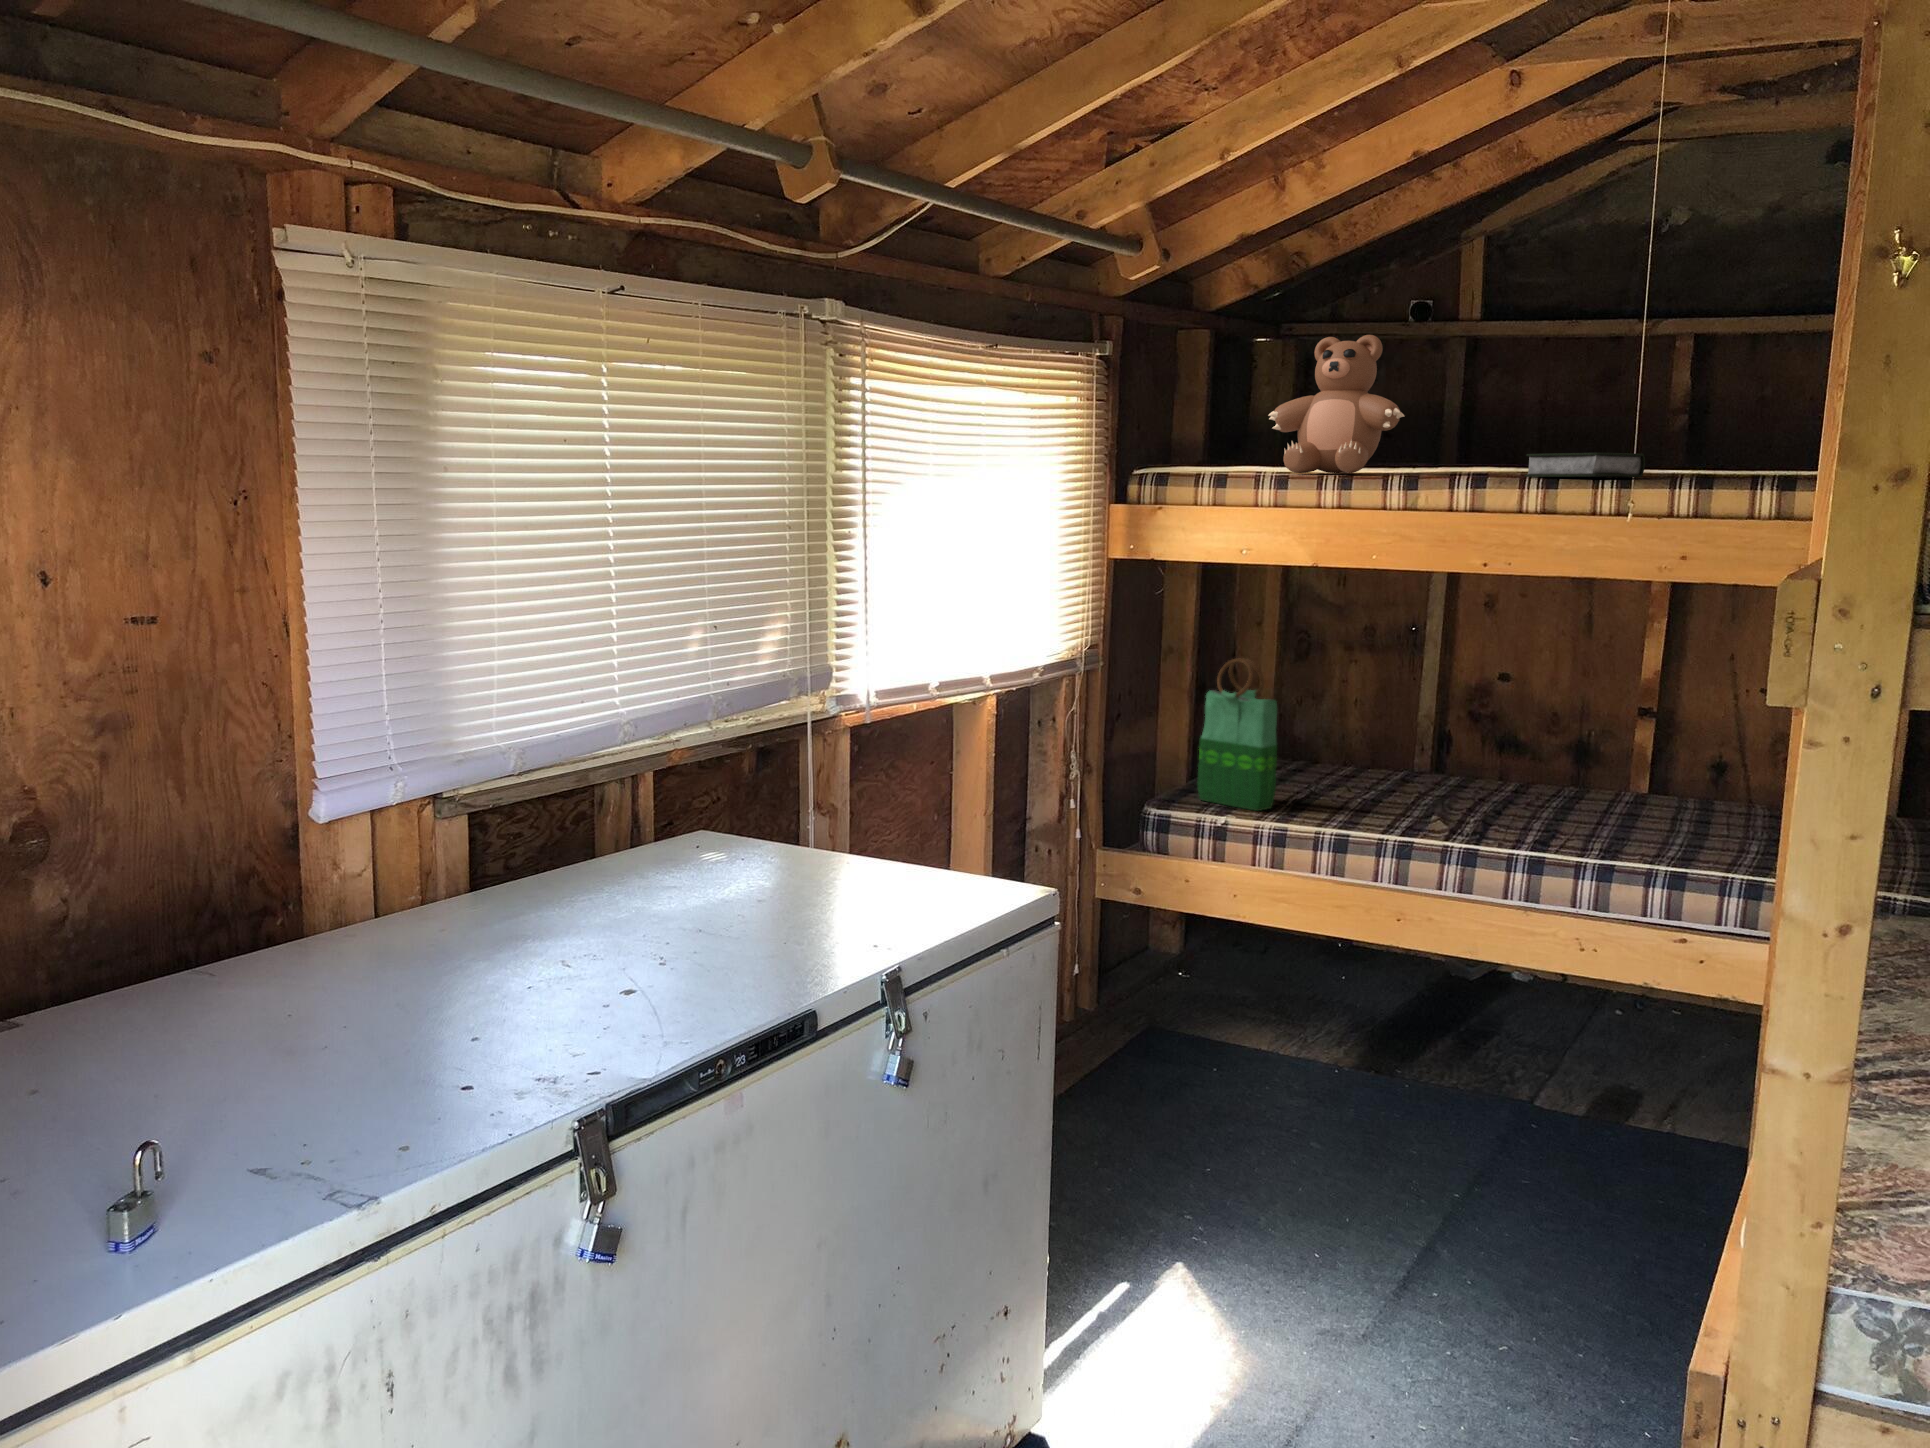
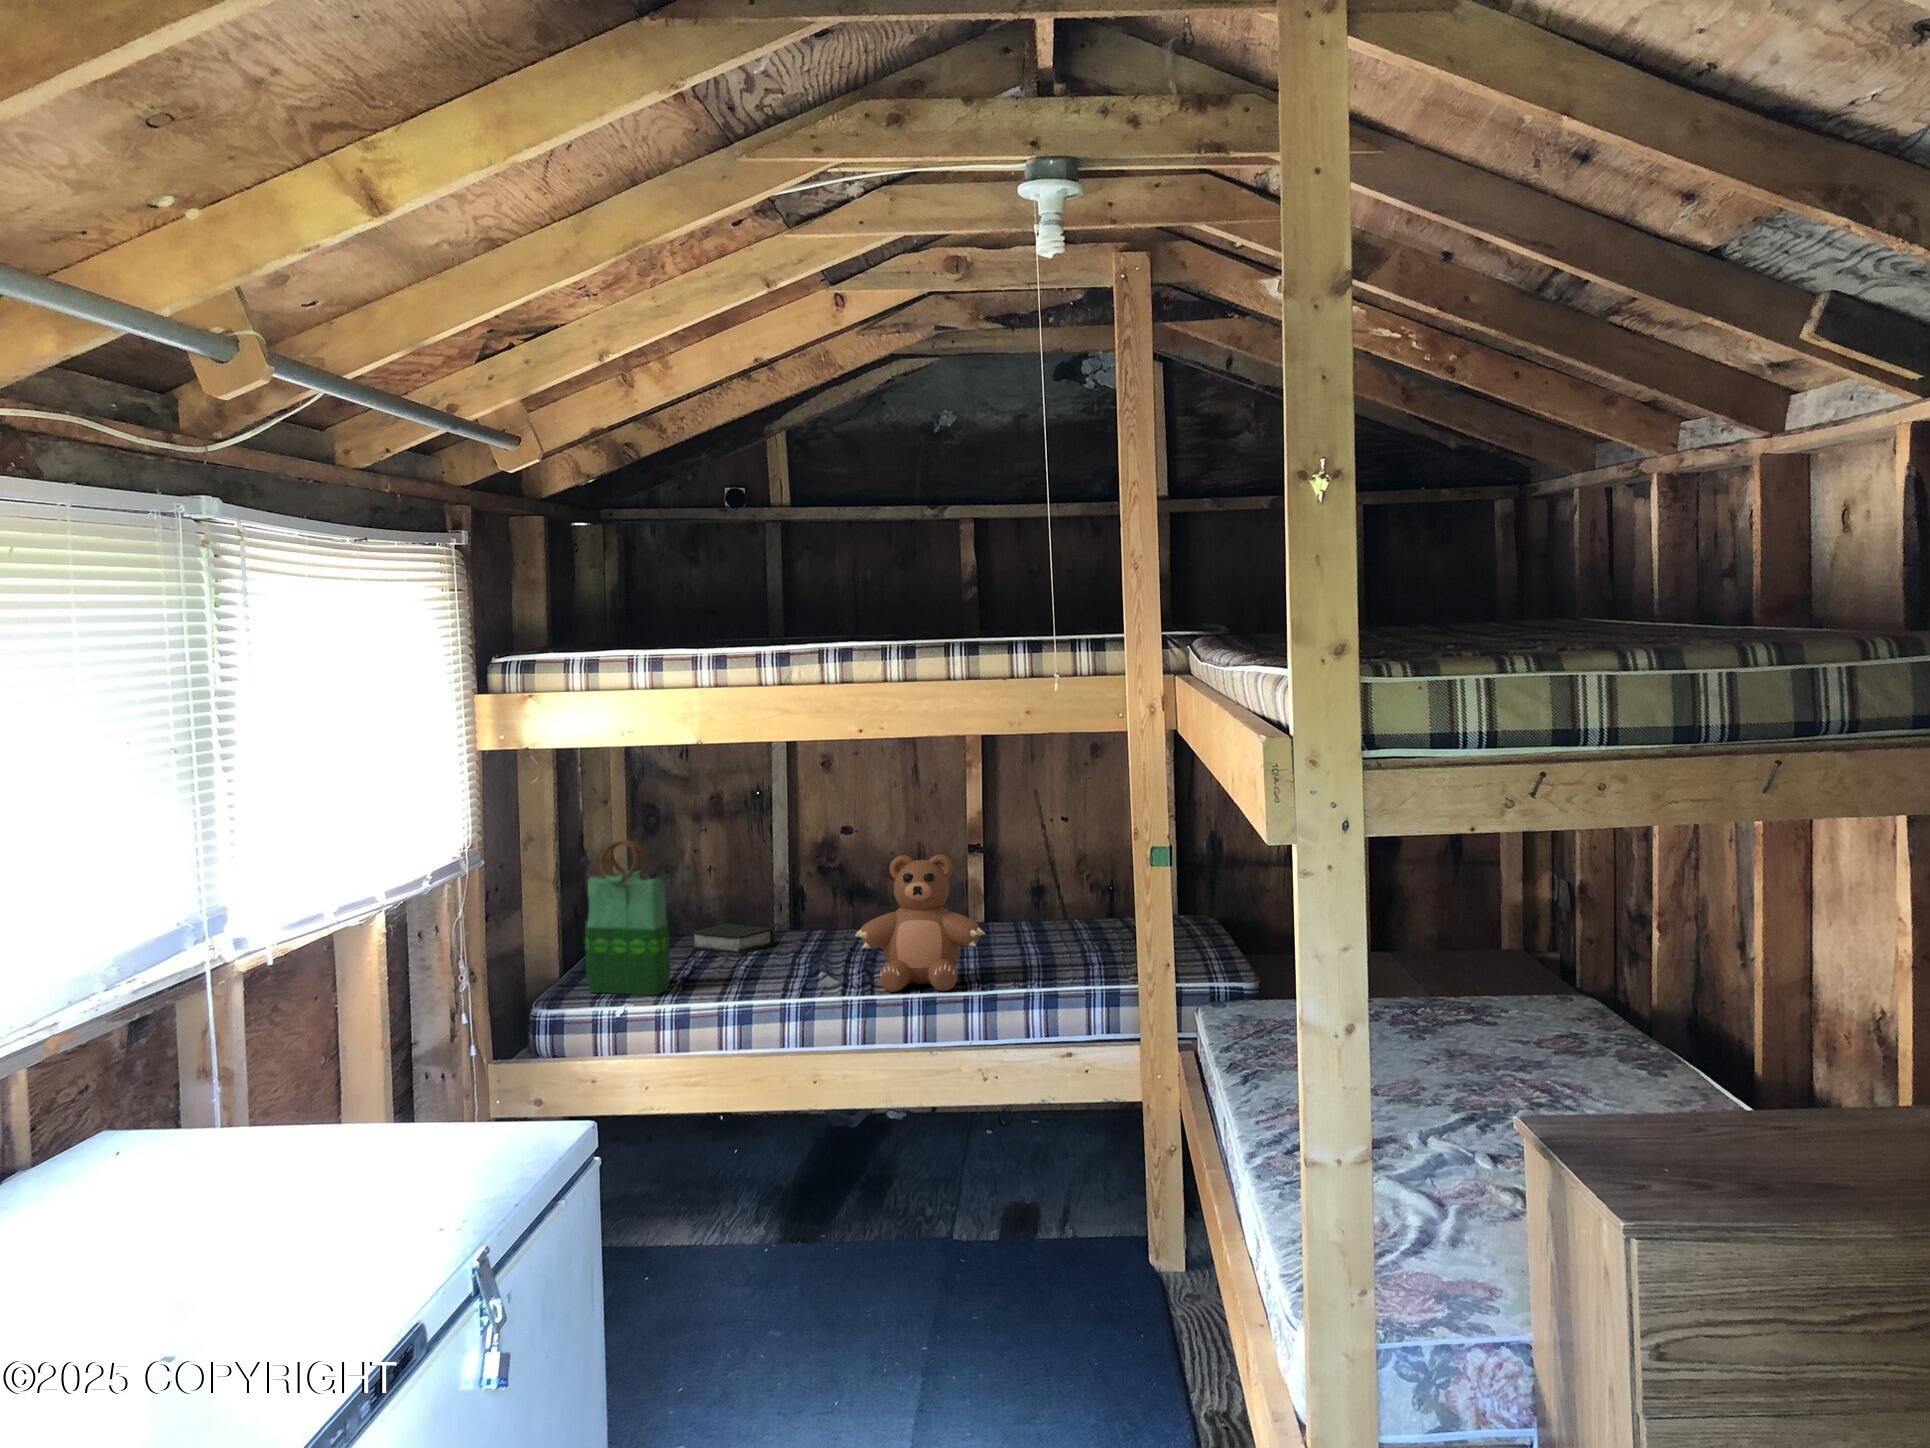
teddy bear: present [1268,335,1404,473] -> present [855,854,985,992]
book: present [1525,453,1645,477] -> present [692,924,774,954]

